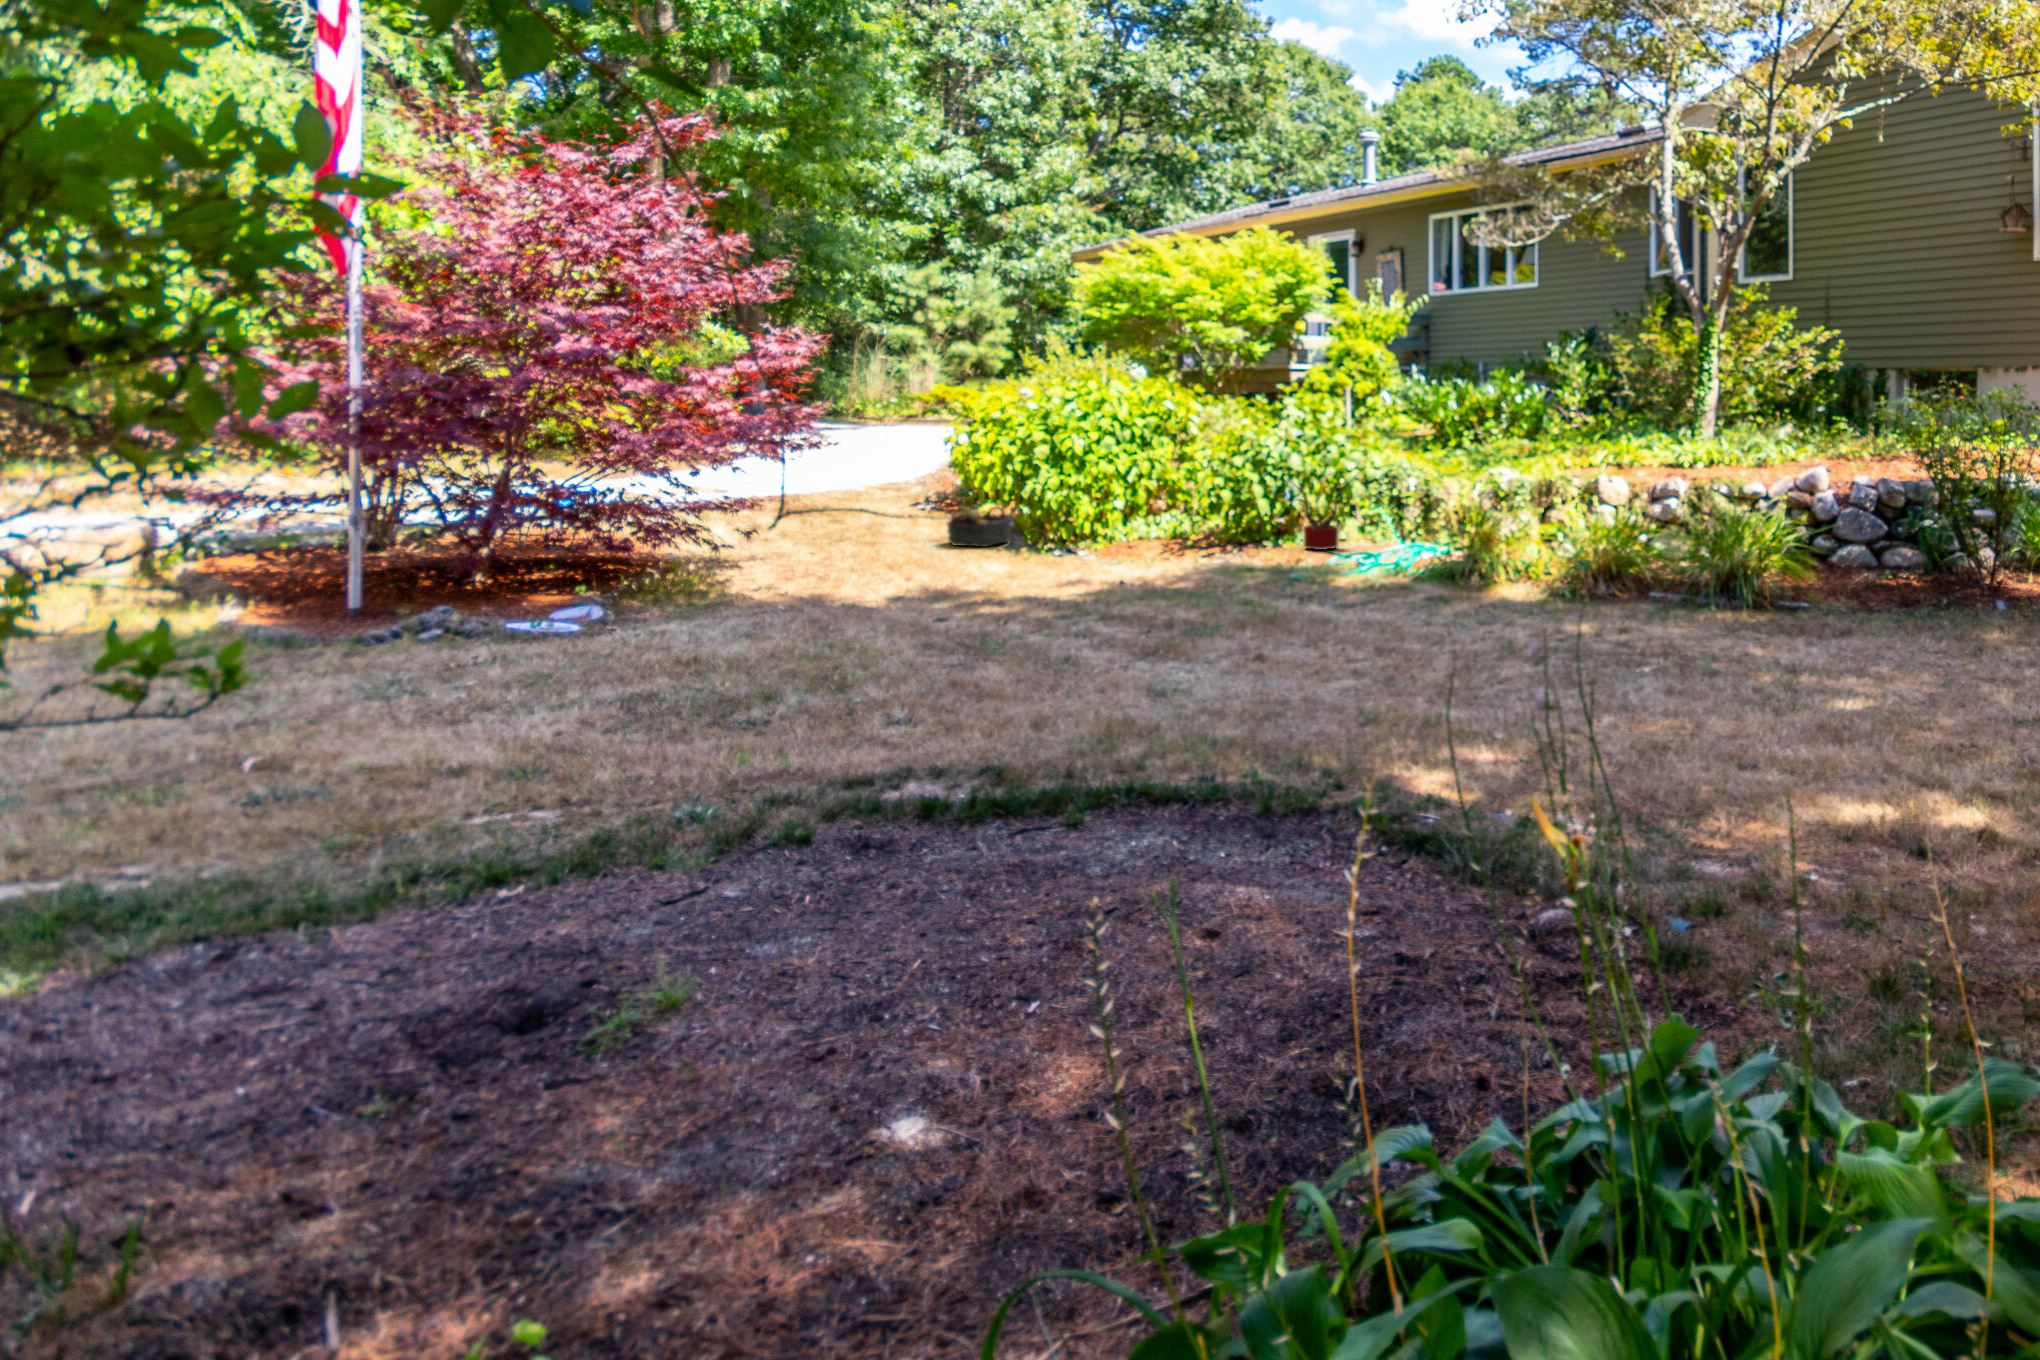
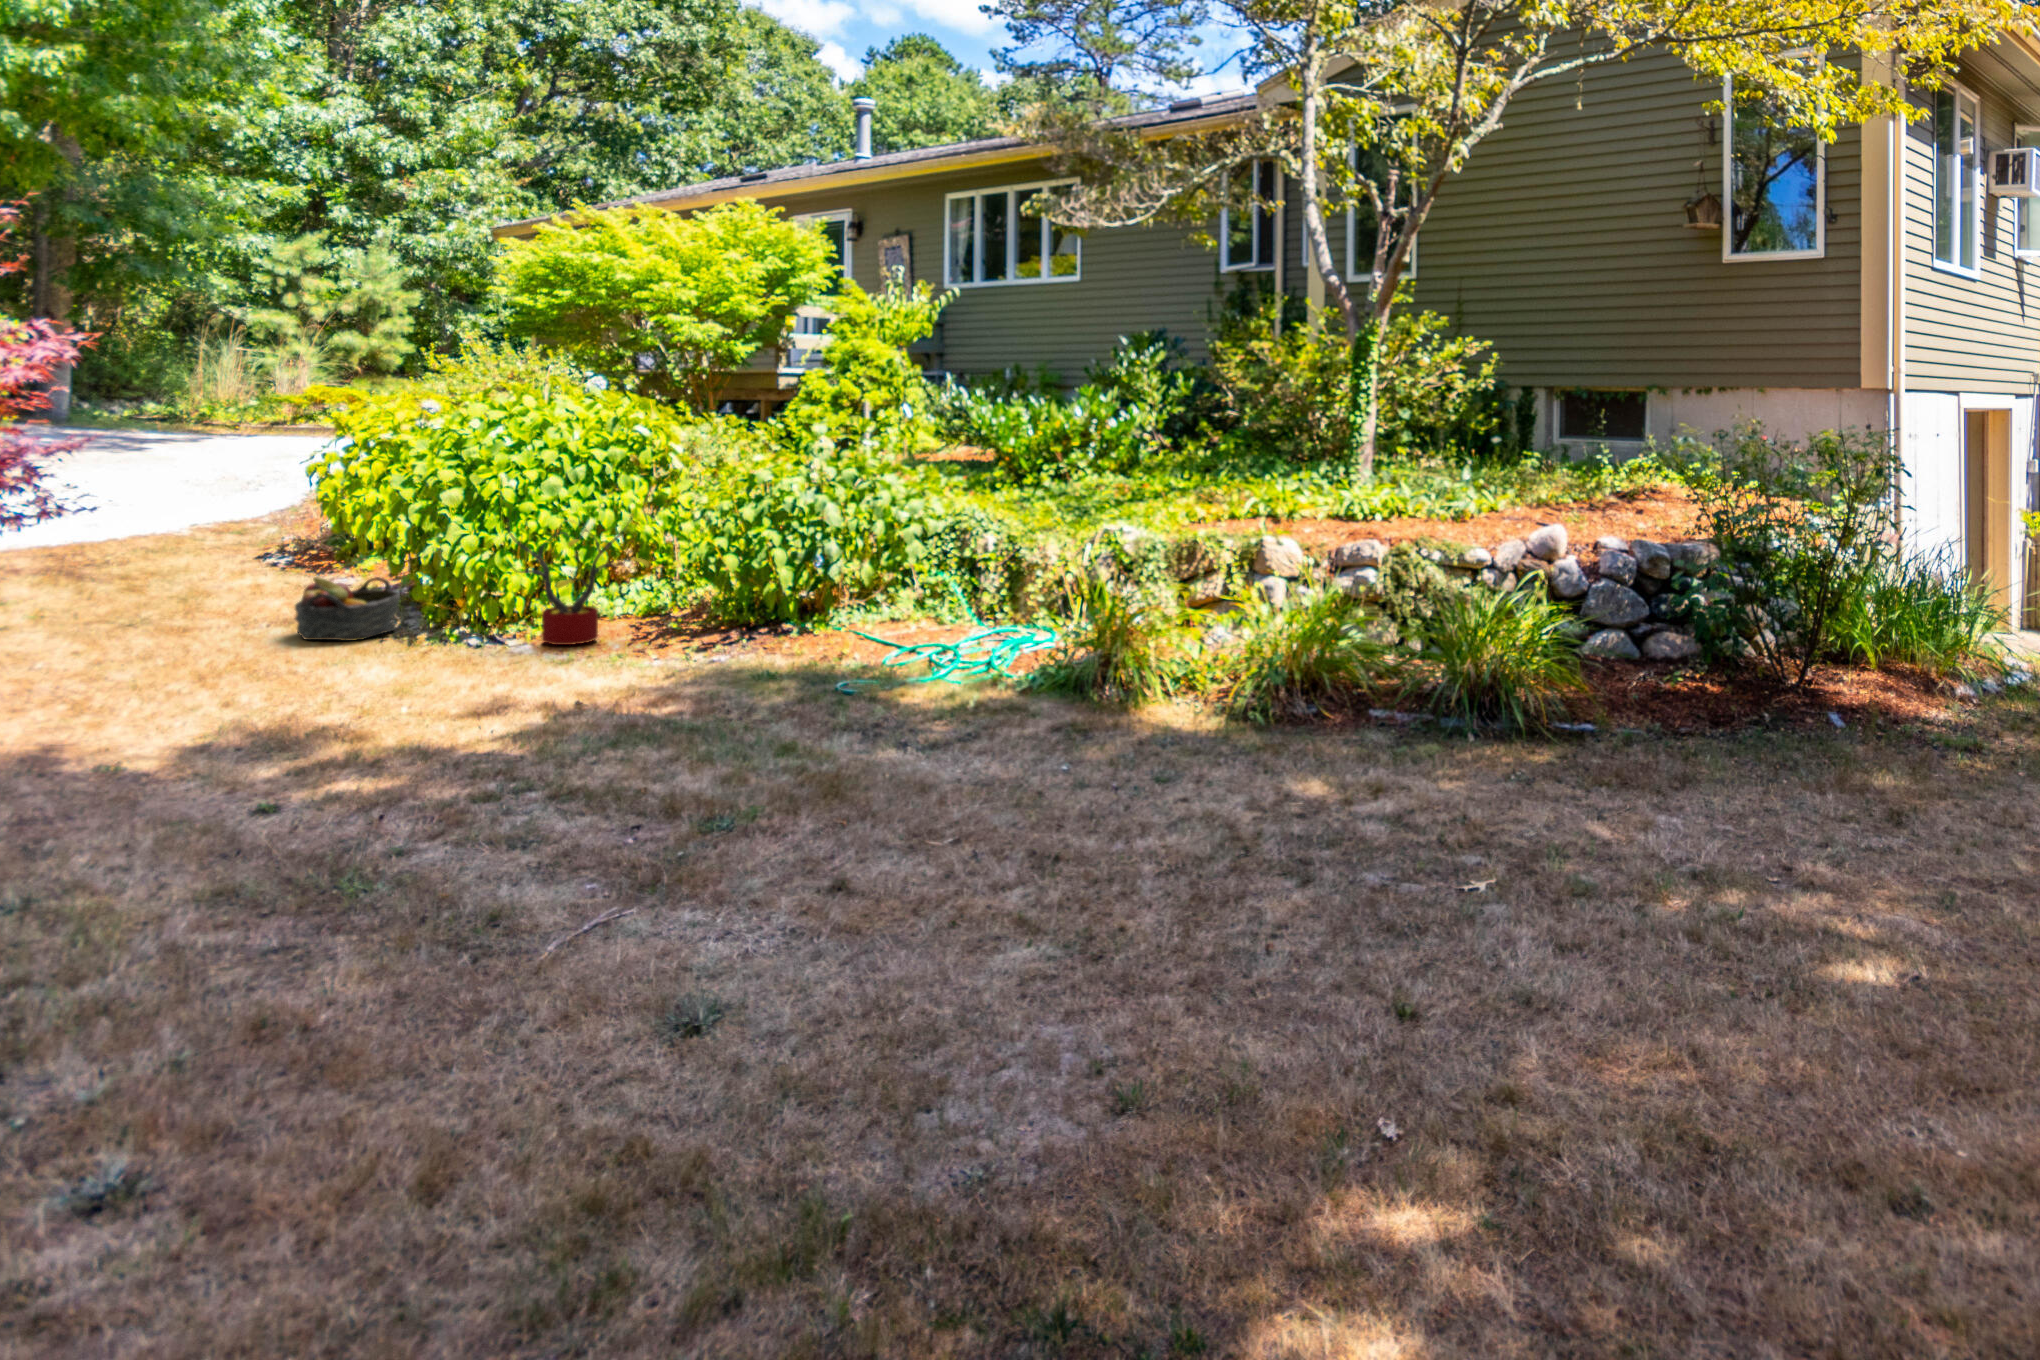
decorative plant: present [1293,469,1371,550] -> present [508,518,649,645]

